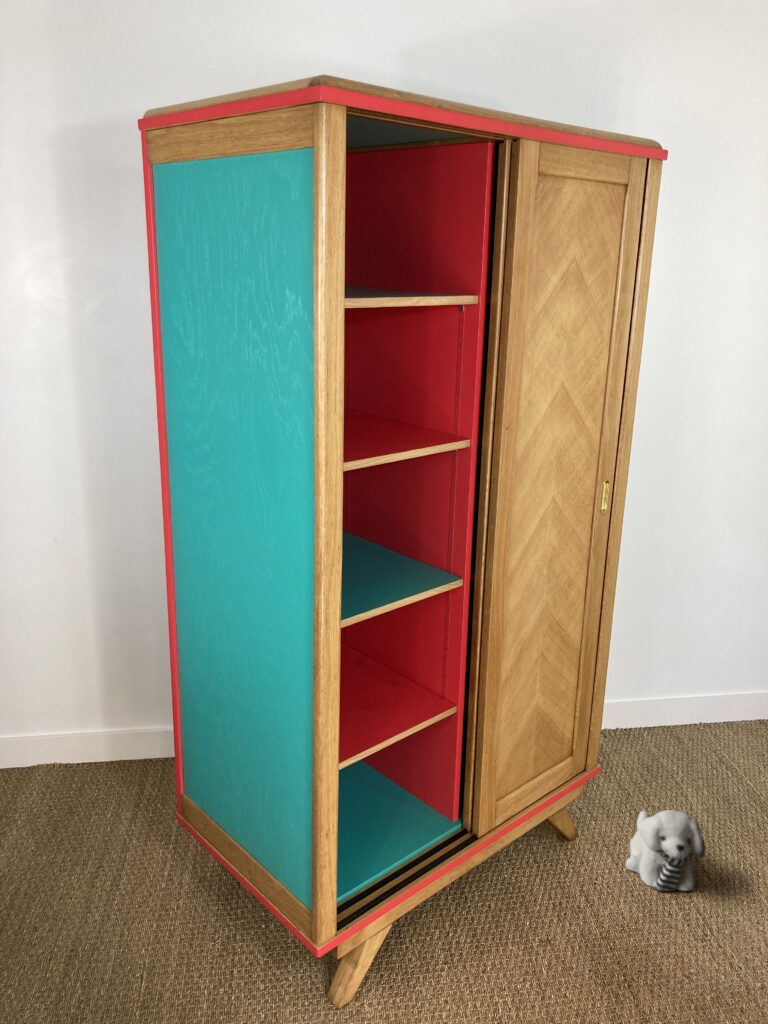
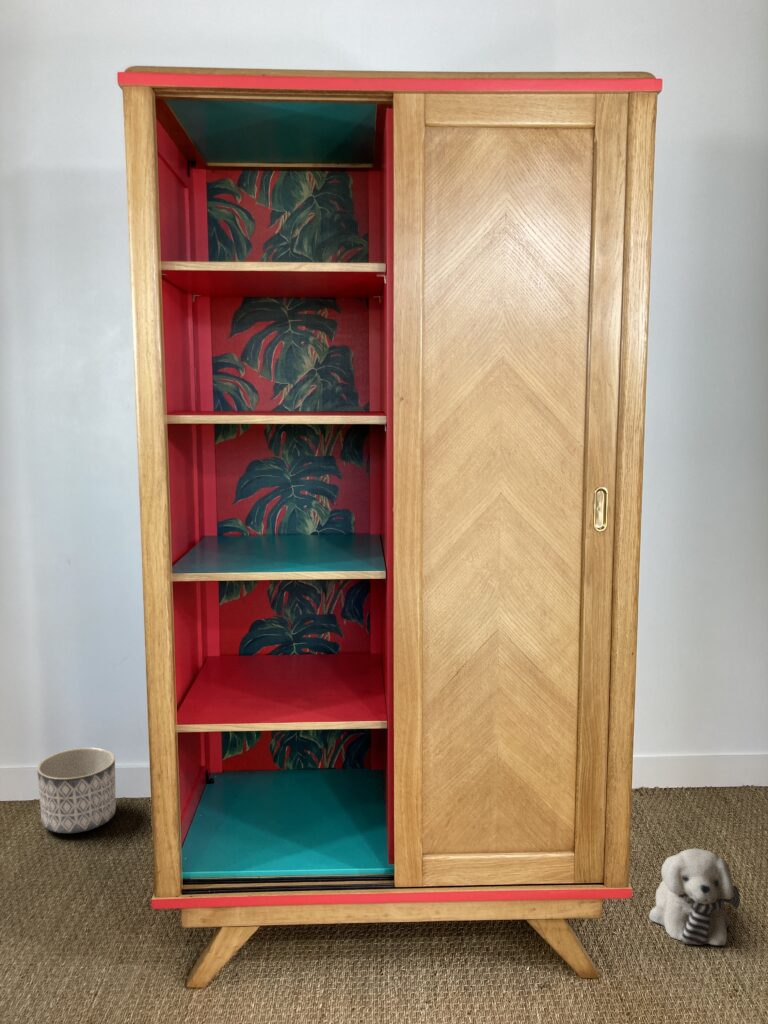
planter: none [39,718,117,805] -> present [37,747,116,833]

